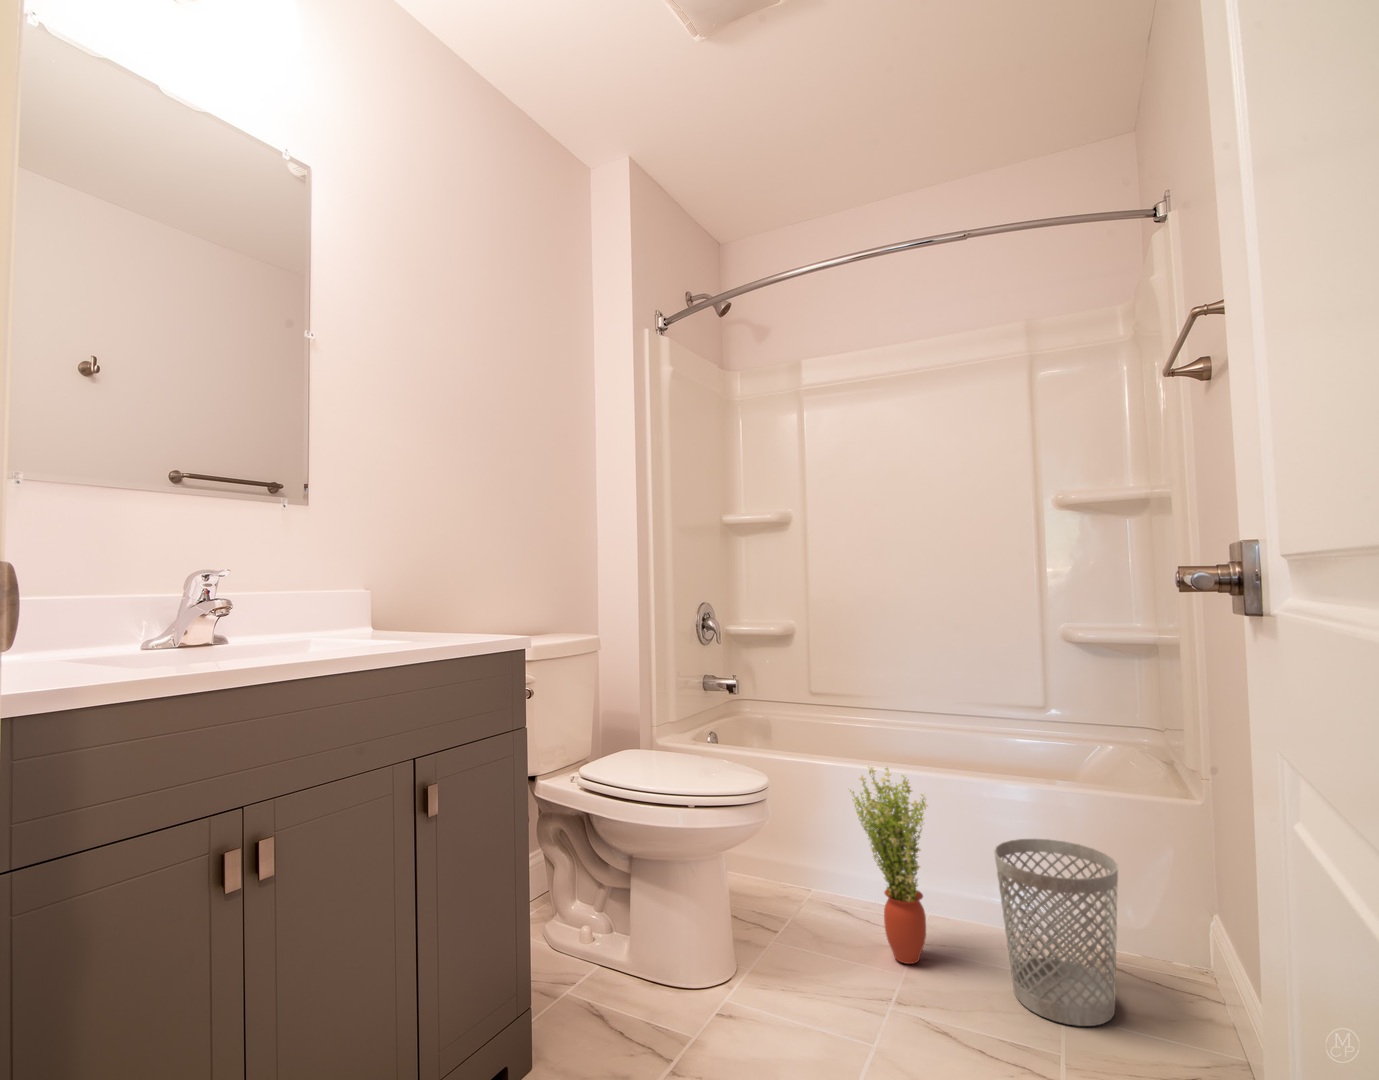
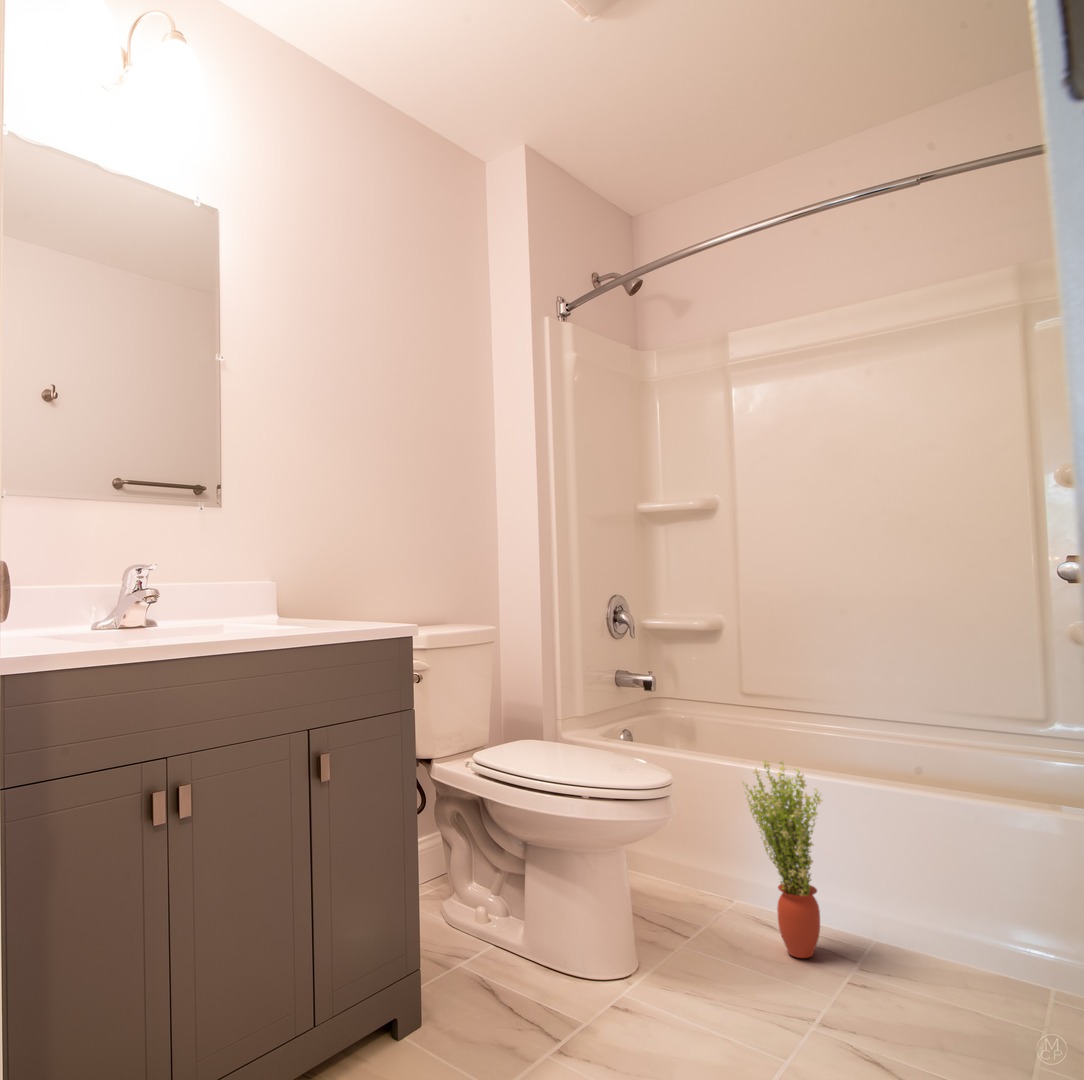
wastebasket: present [994,839,1118,1026] -> none [885,837,1012,1023]

